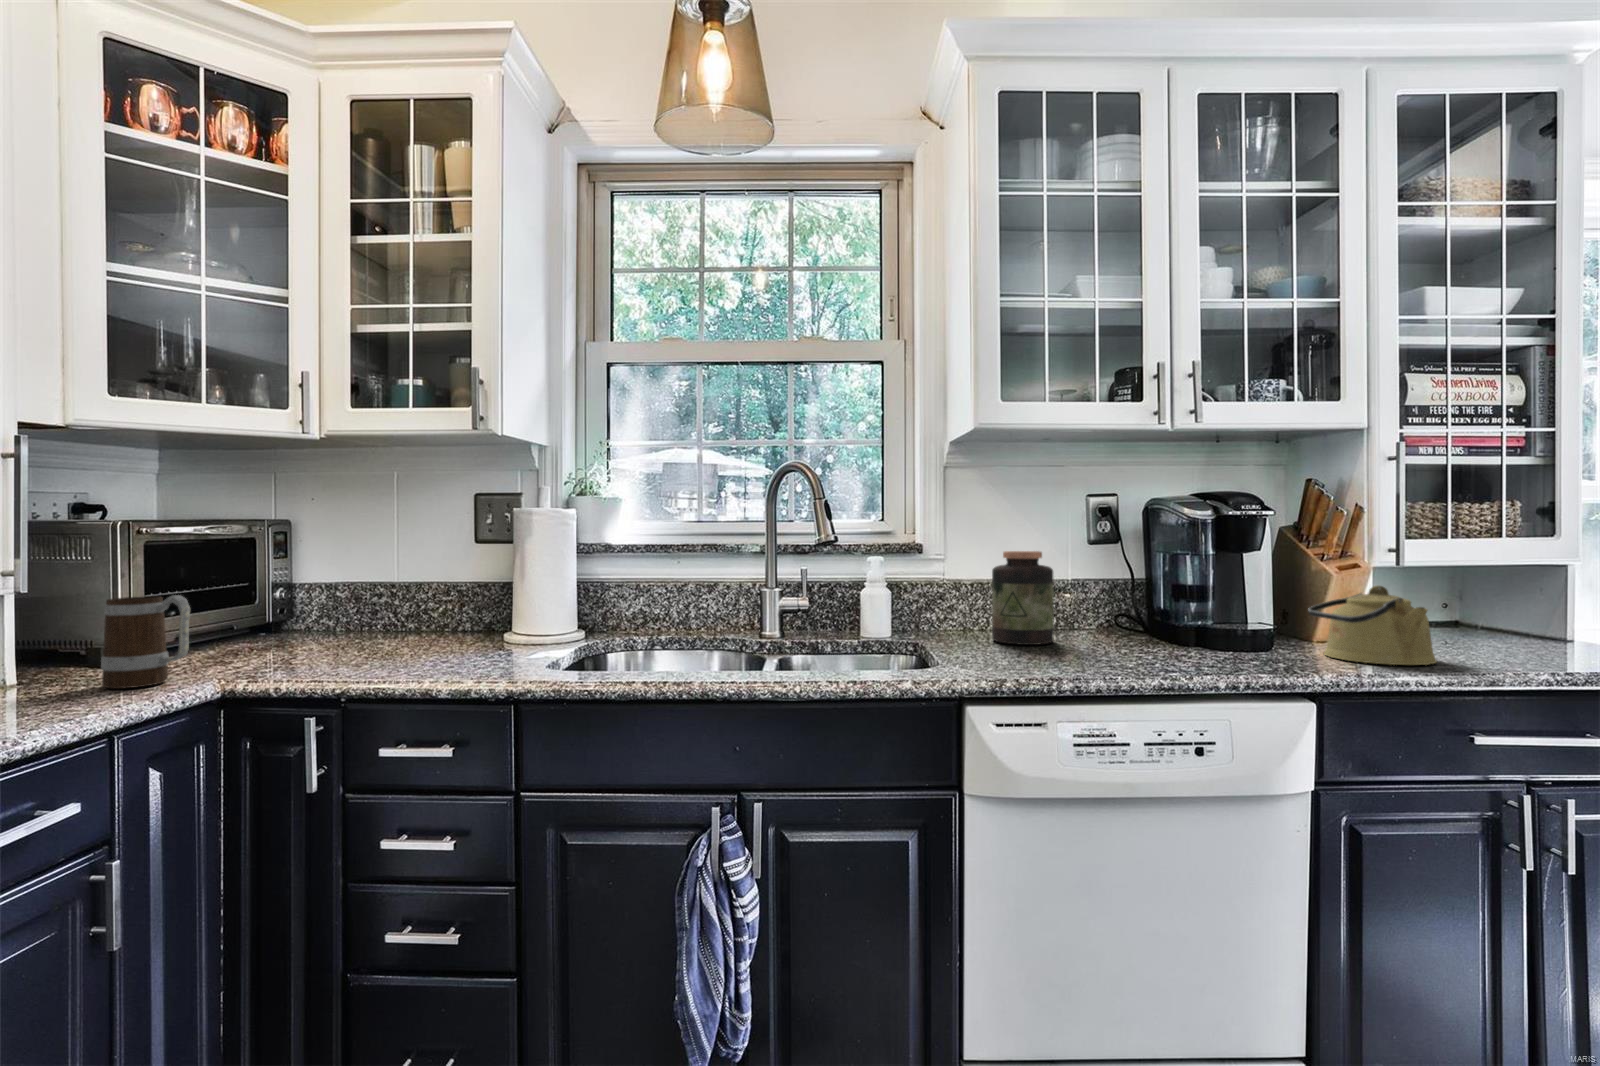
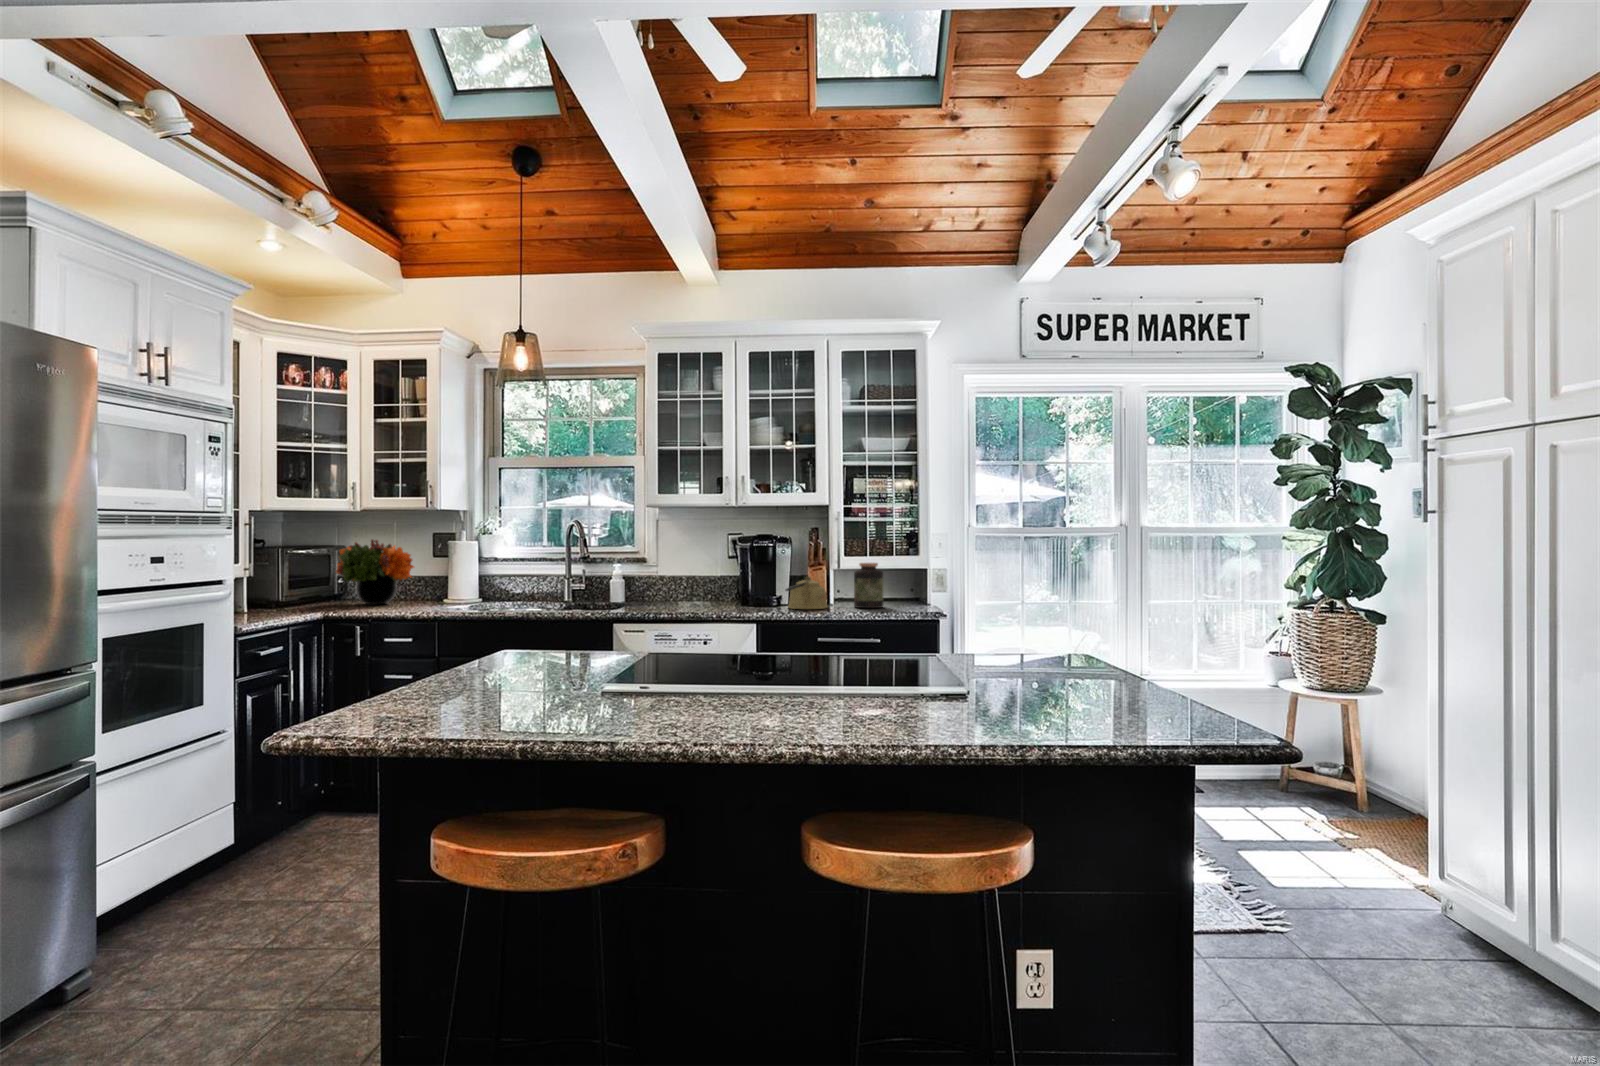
flower arrangement: none [262,503,445,650] -> present [336,539,414,604]
jar: present [992,551,1054,645] -> present [854,563,883,608]
mug: present [101,595,190,689] -> none [280,578,312,613]

